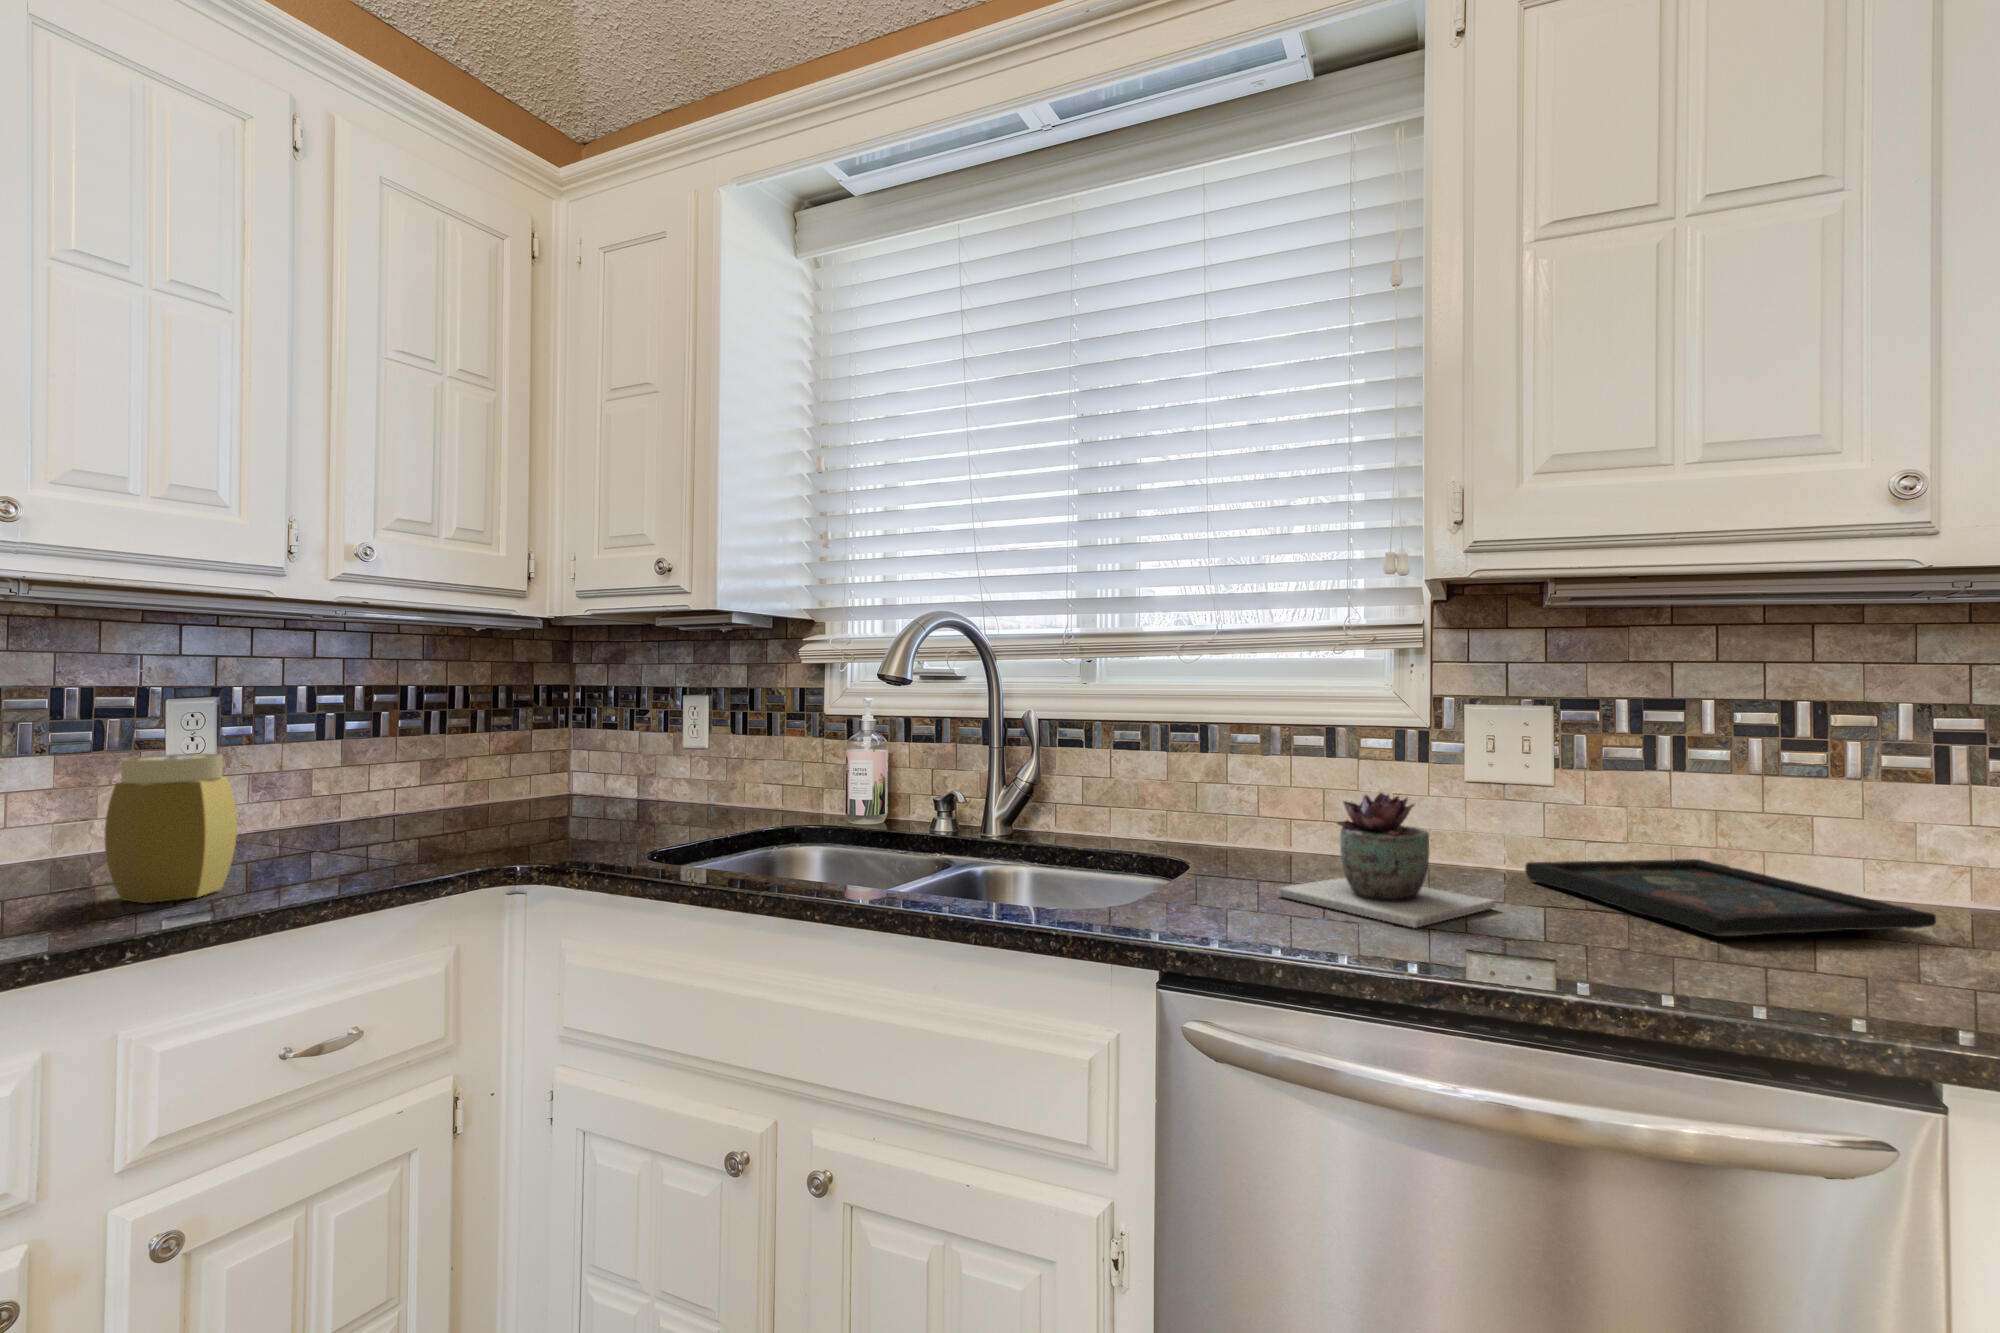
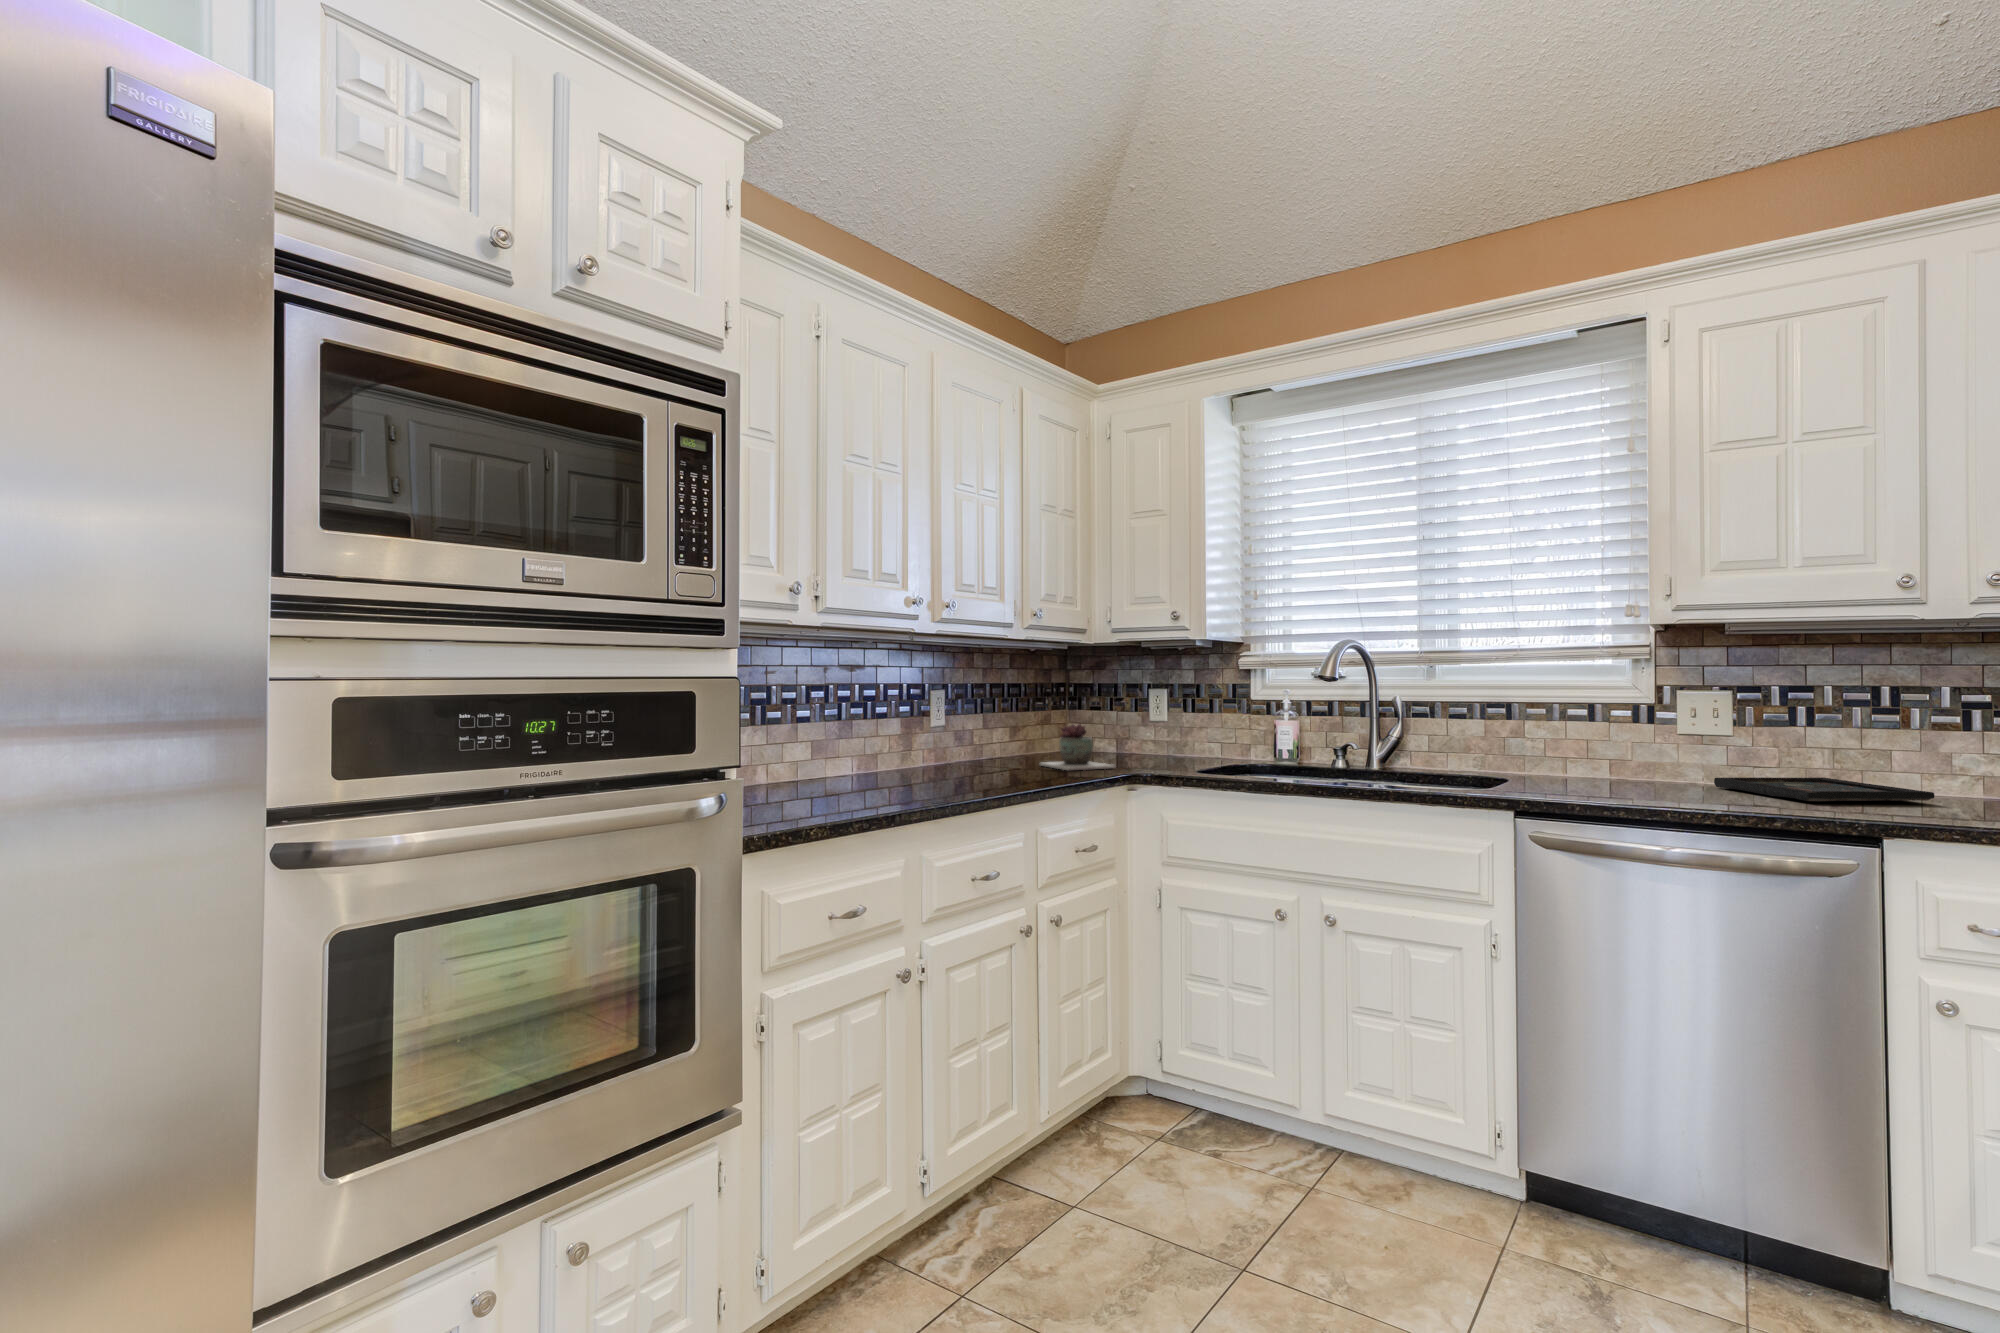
jar: present [105,754,237,903] -> none [982,715,1023,783]
succulent plant: present [1277,793,1495,928] -> present [1040,724,1116,770]

